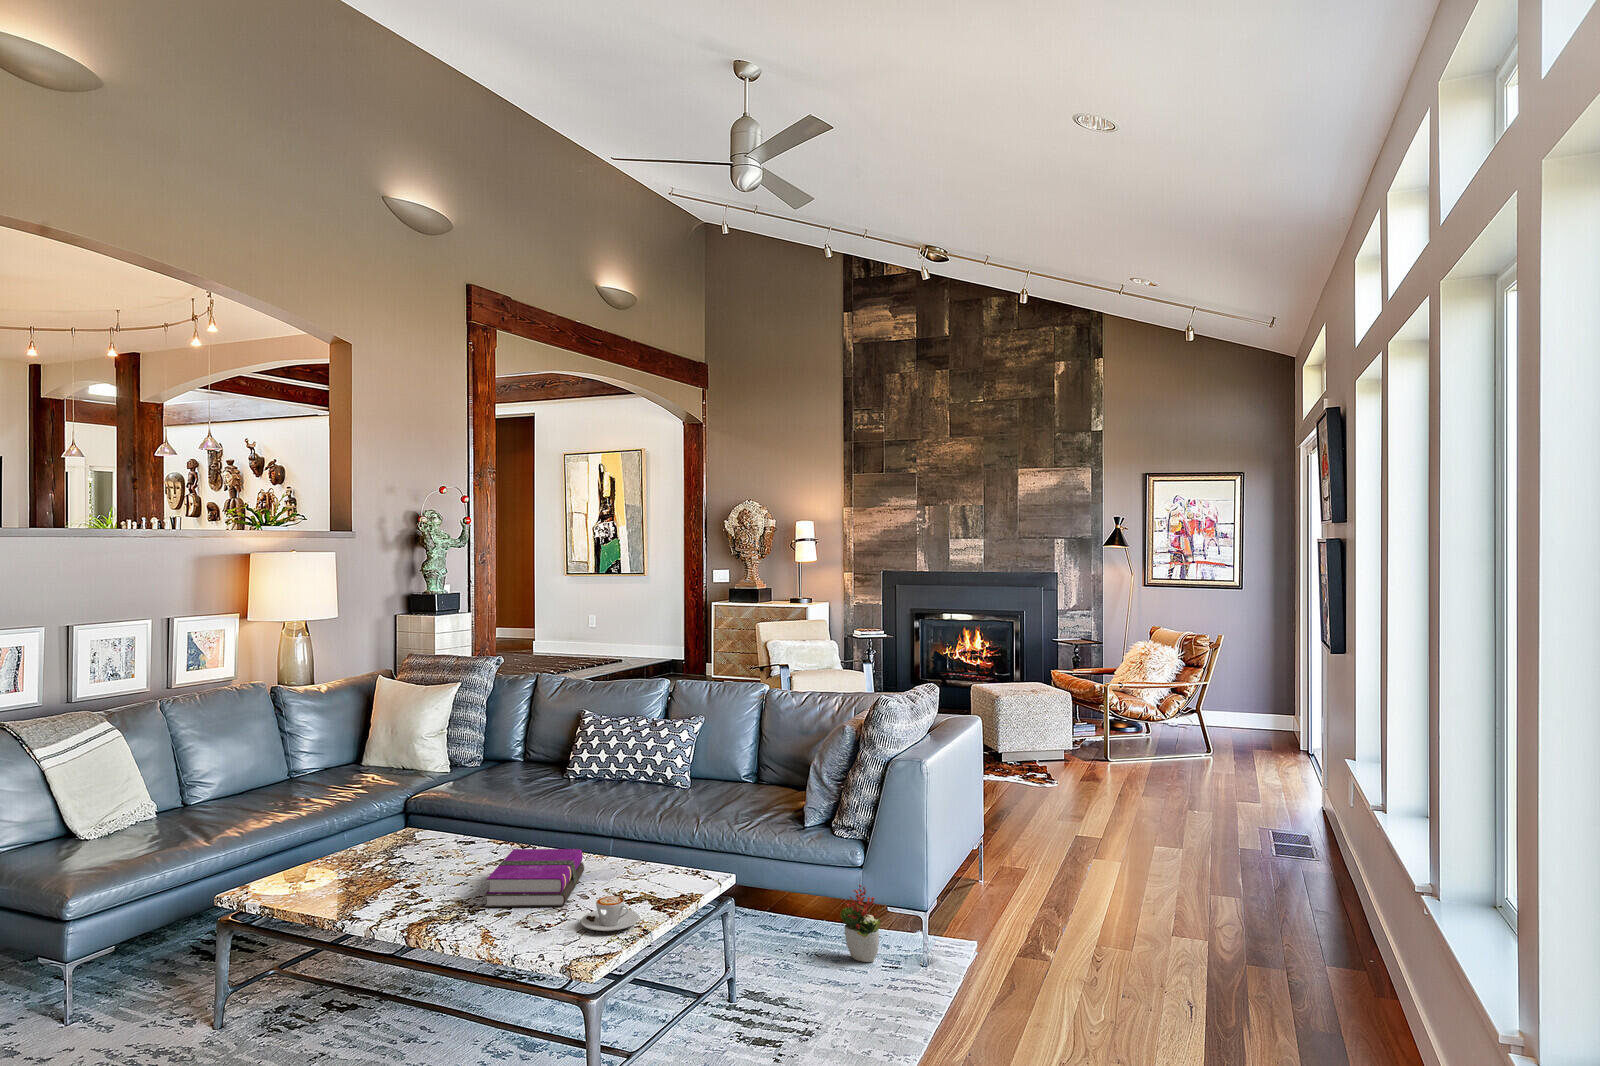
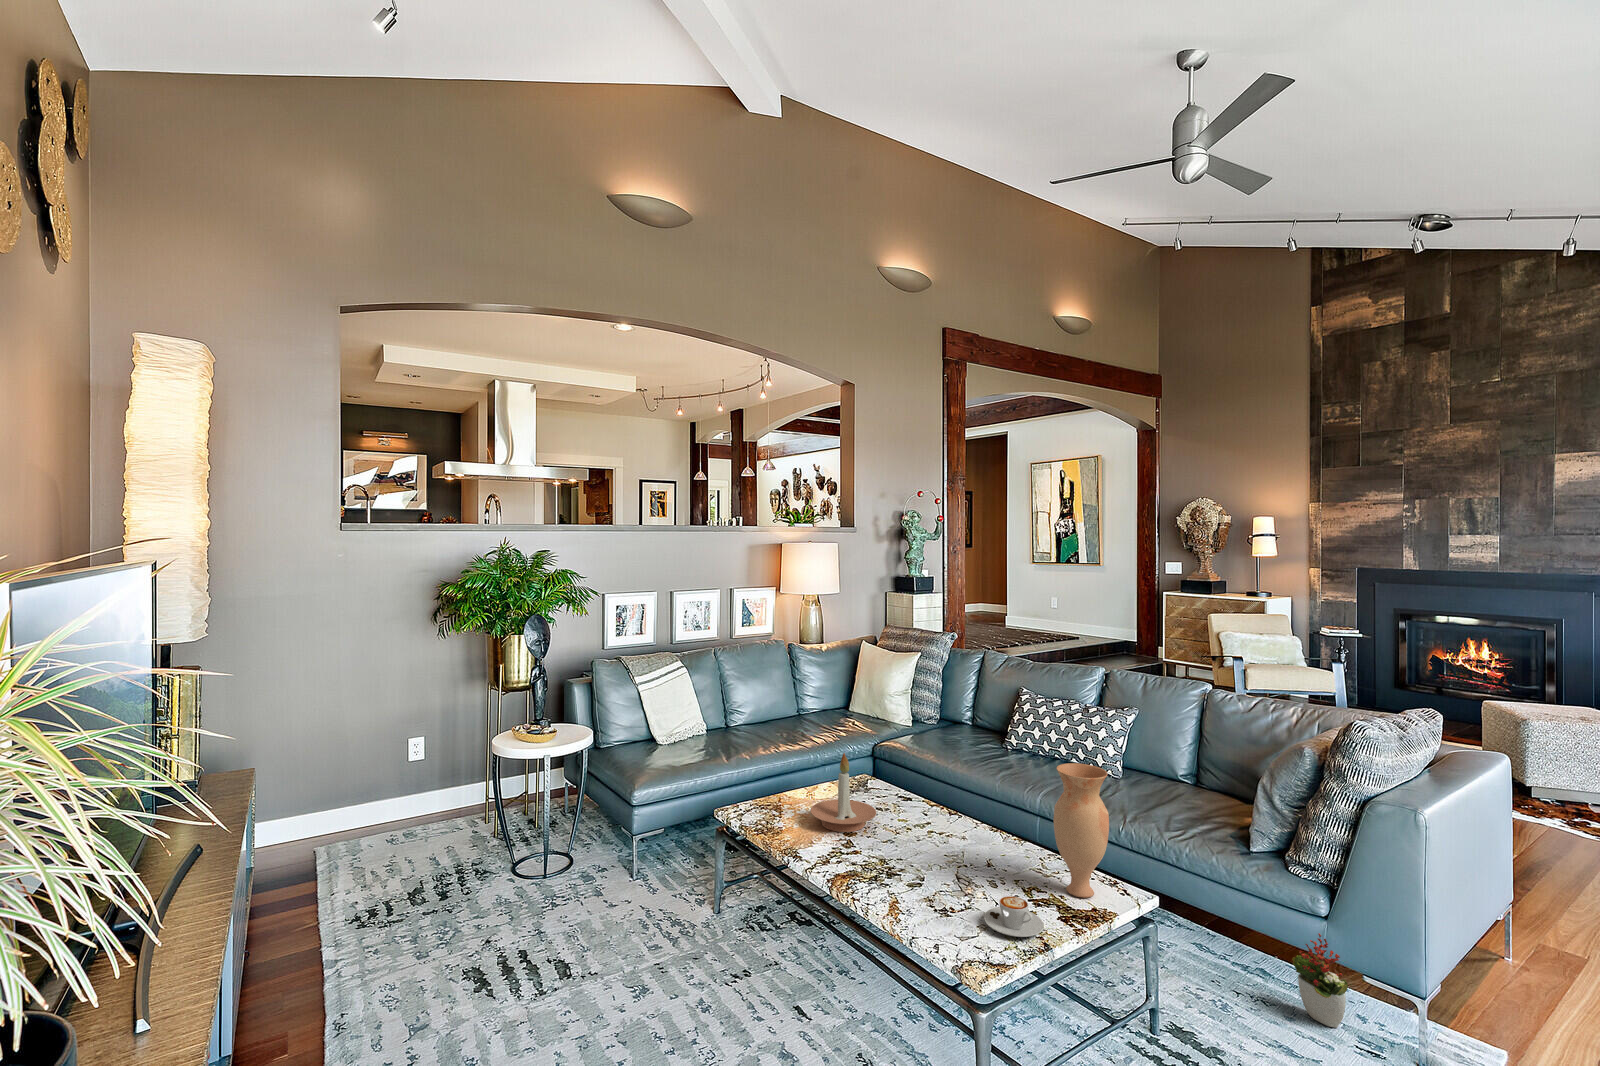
vase: none [641,761,692,889] -> present [1054,763,1109,898]
candle holder: none [357,793,440,885] -> present [811,753,876,832]
hardback book: present [484,849,585,907] -> none [902,820,1001,891]

